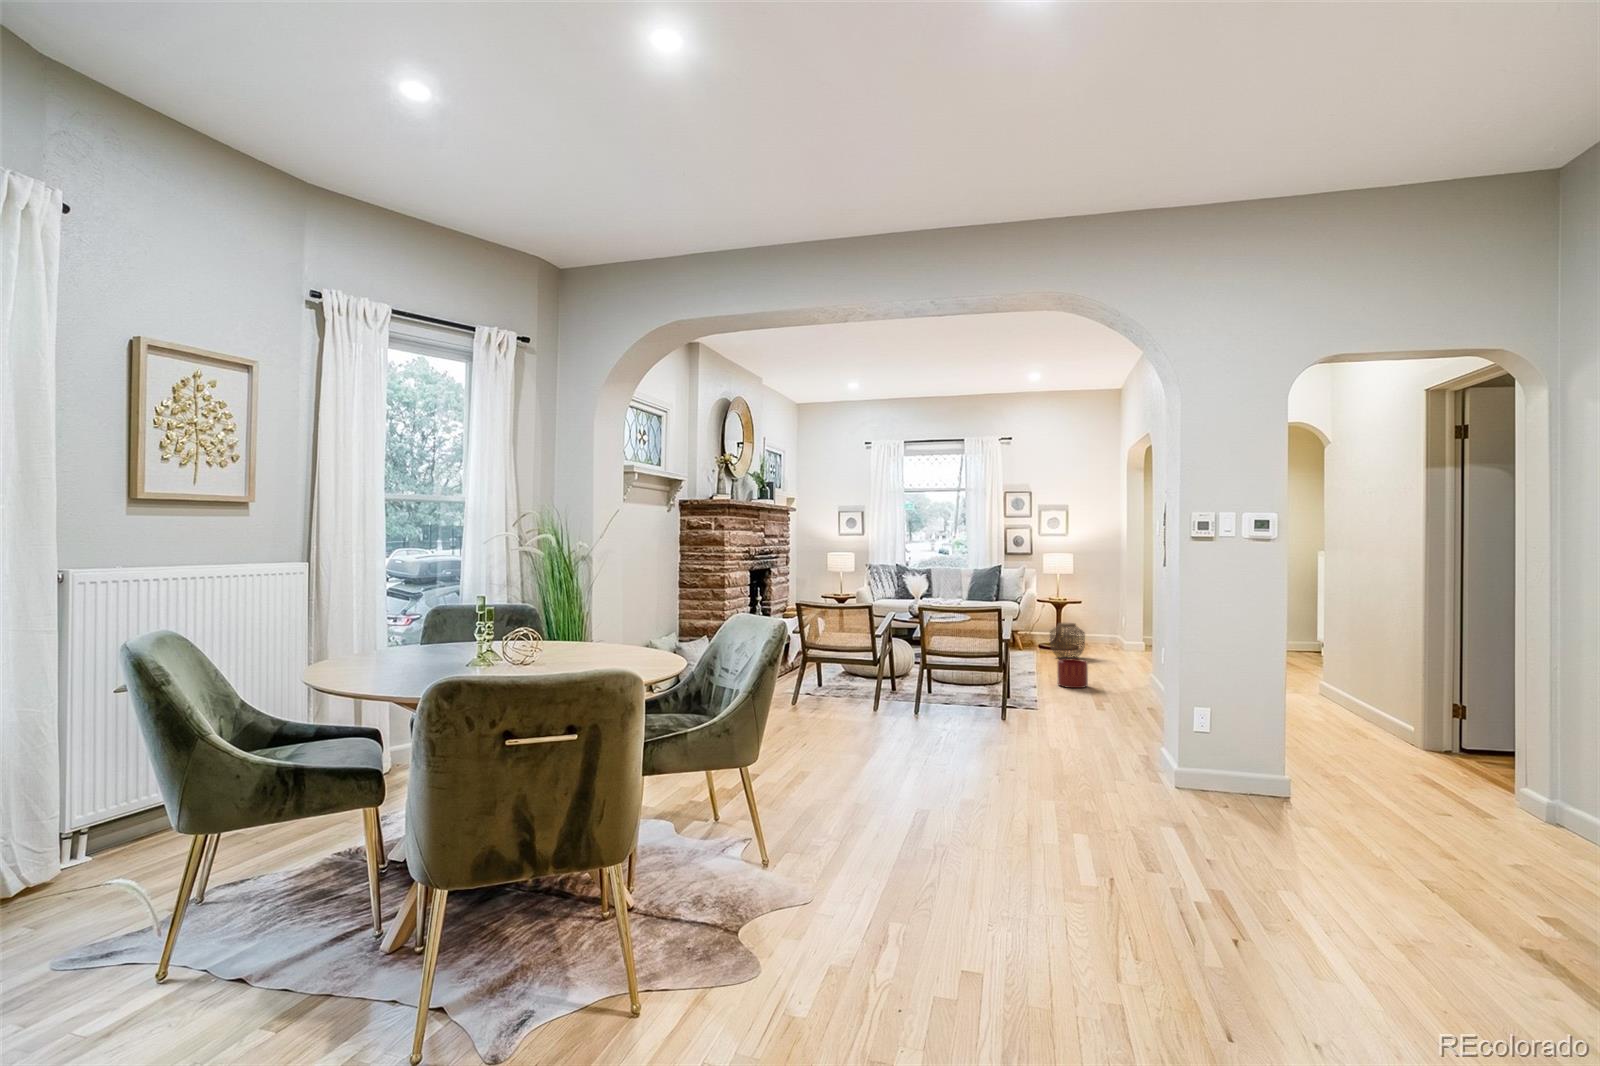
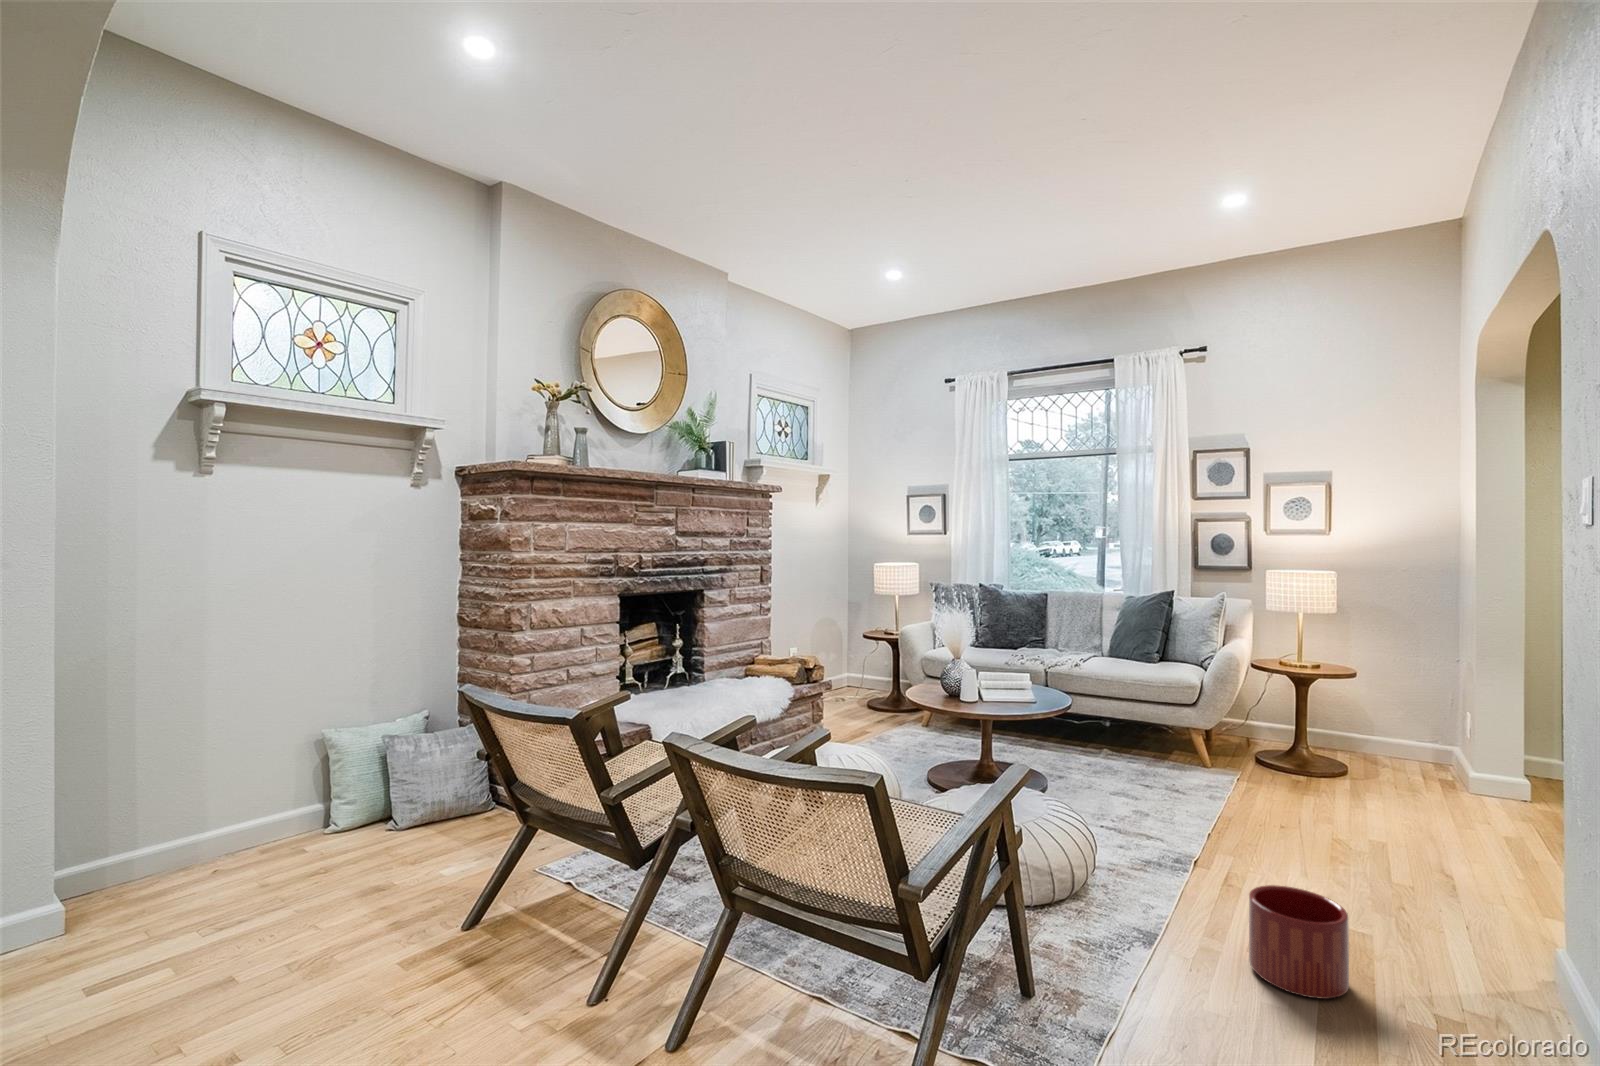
woven basket: present [1050,623,1085,659] -> none [1271,727,1360,815]

